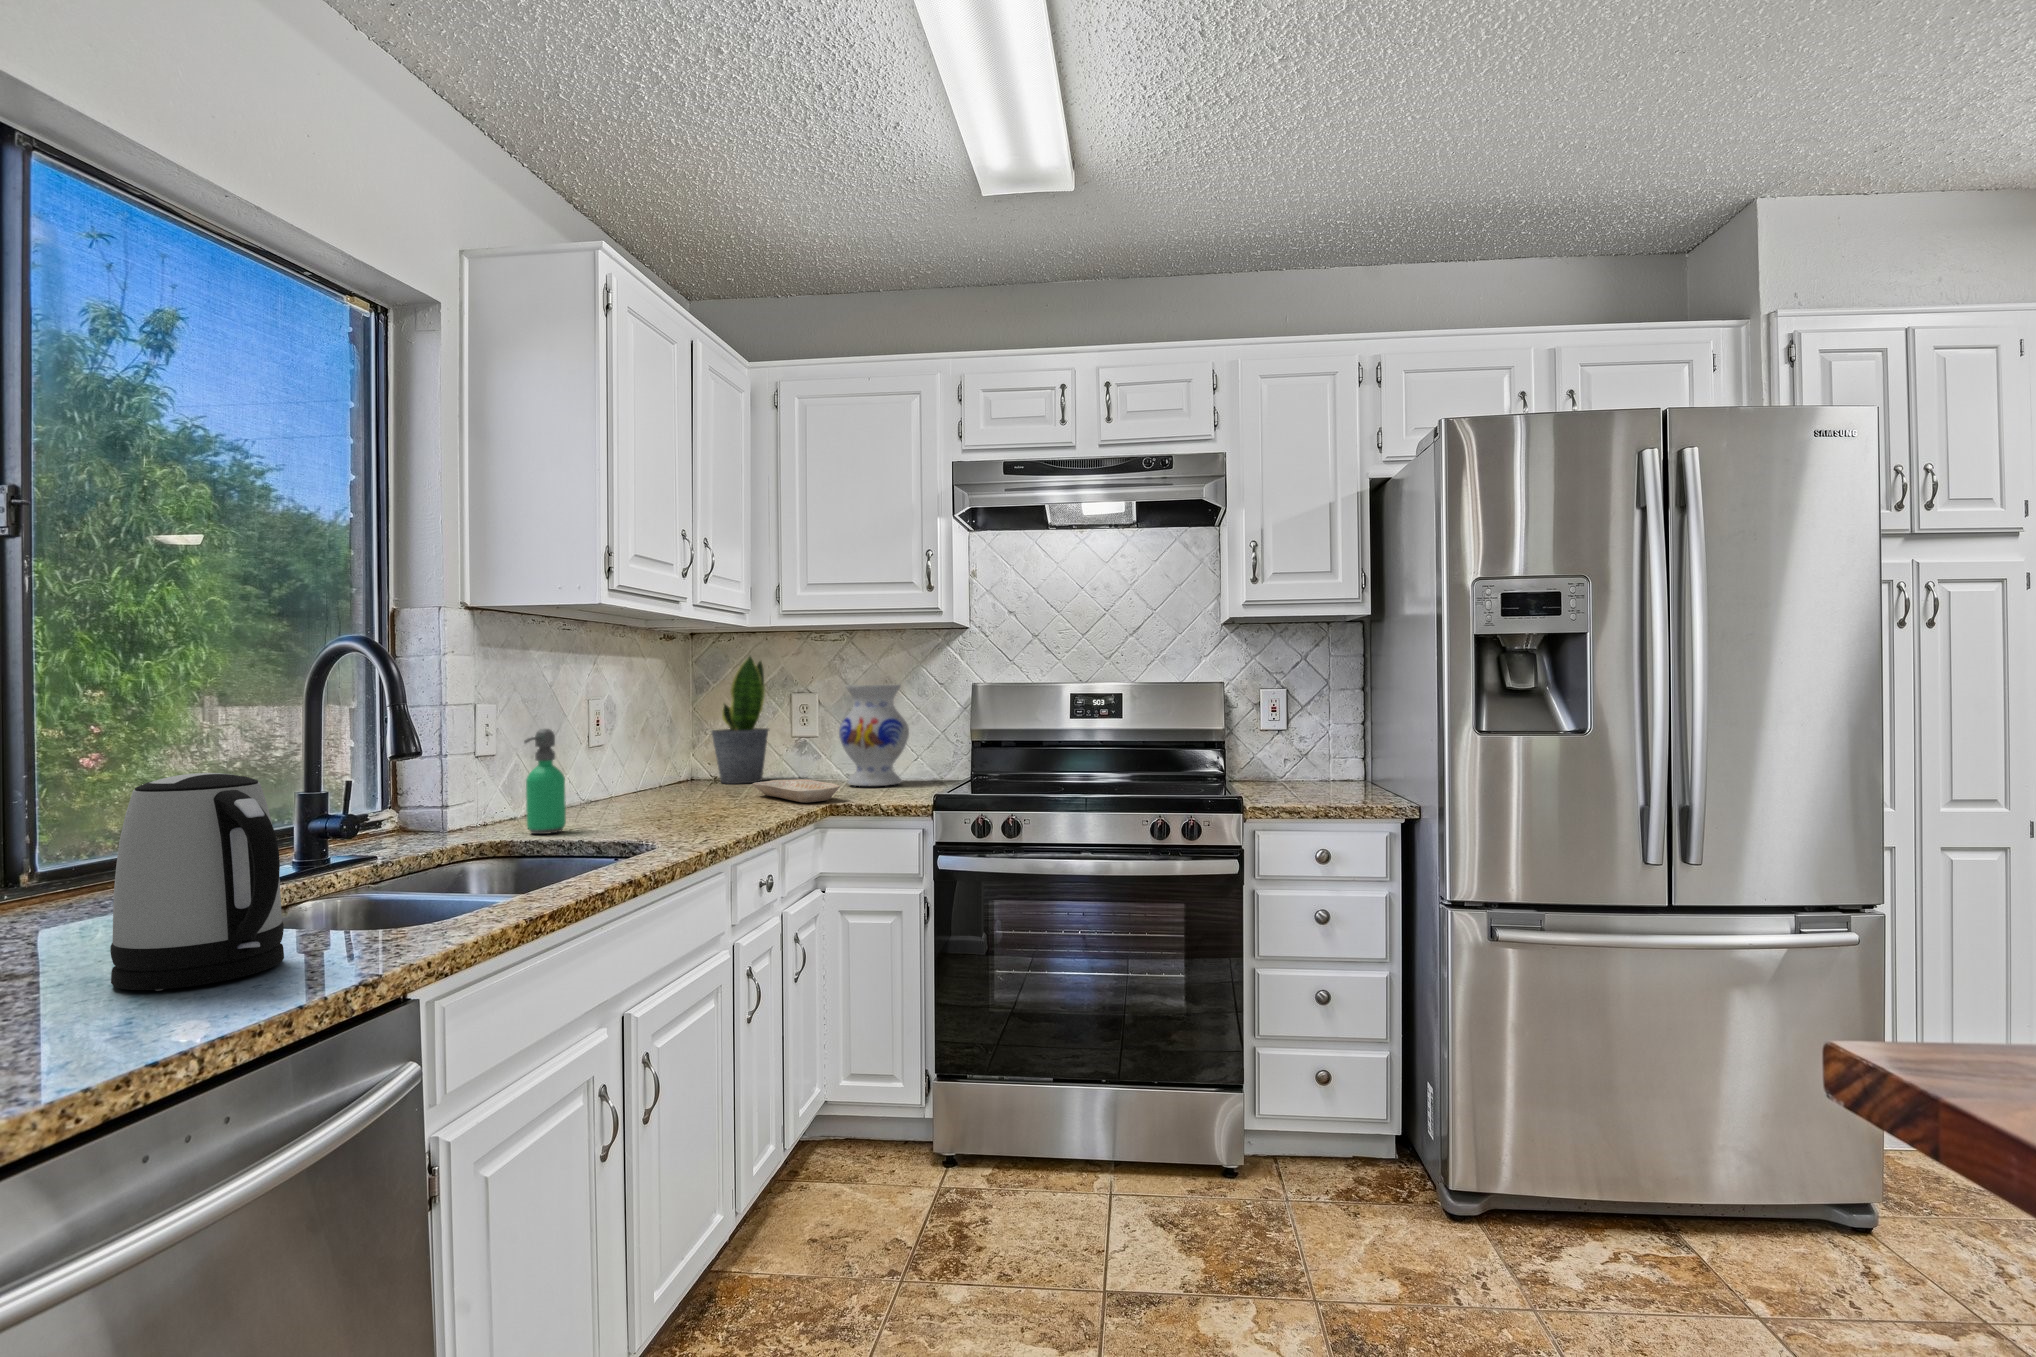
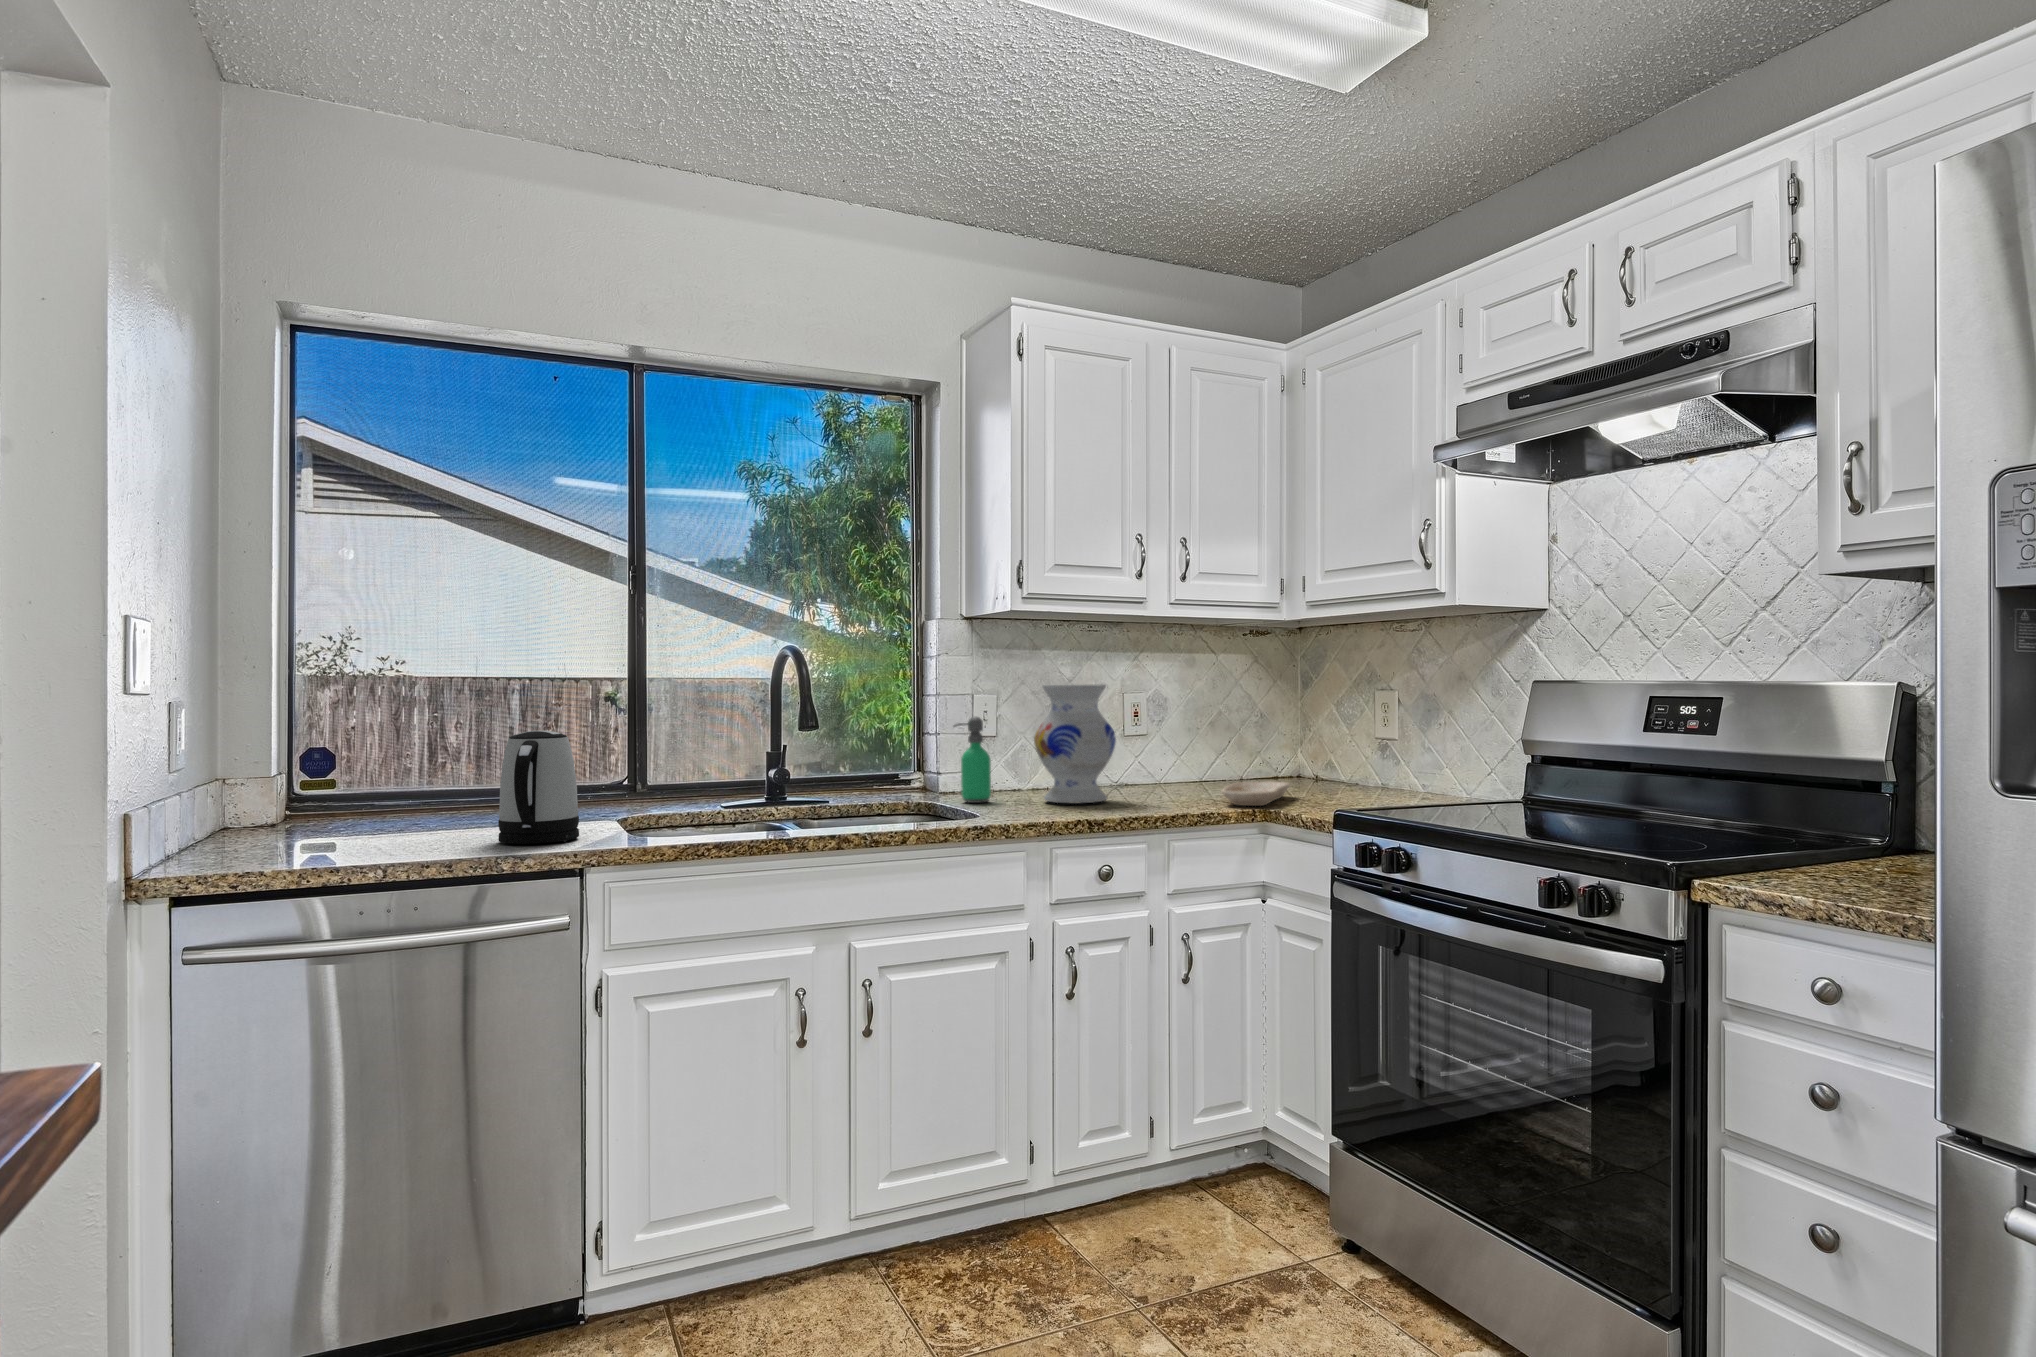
potted plant: present [712,656,769,784] -> none [1281,648,1343,784]
vase: present [839,685,909,786] -> present [1034,684,1116,803]

